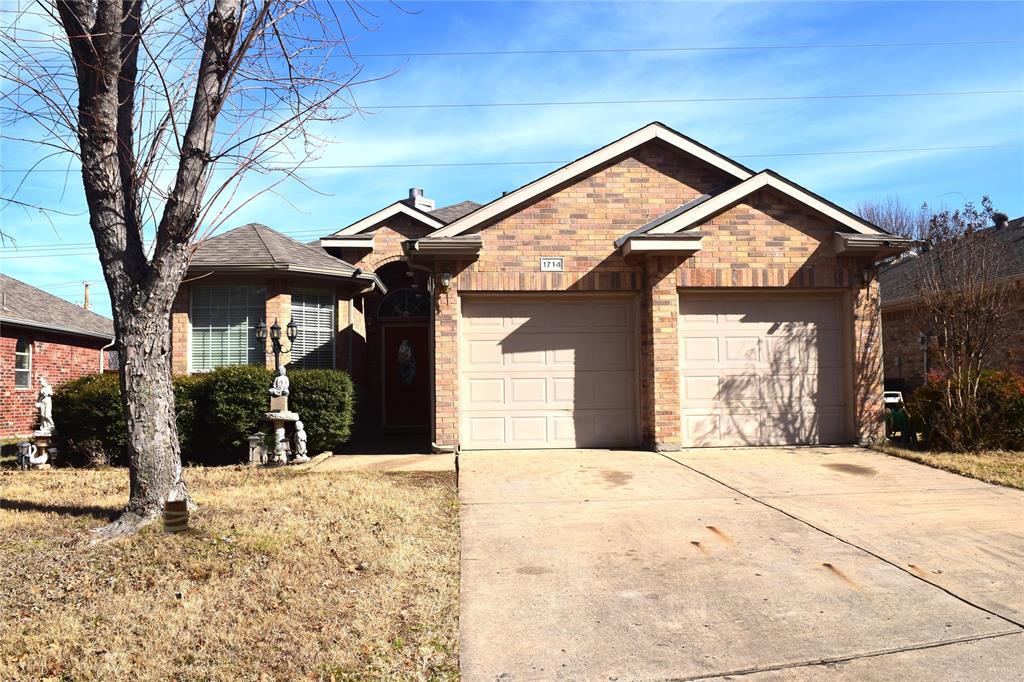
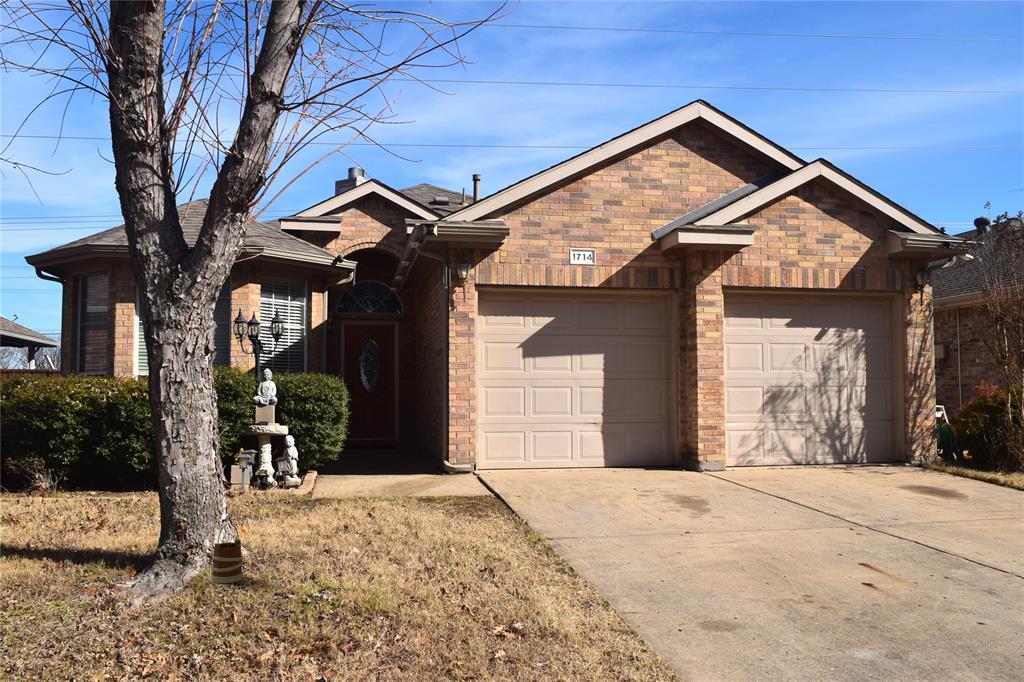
potted tree: present [256,424,282,468] -> none [245,437,280,494]

